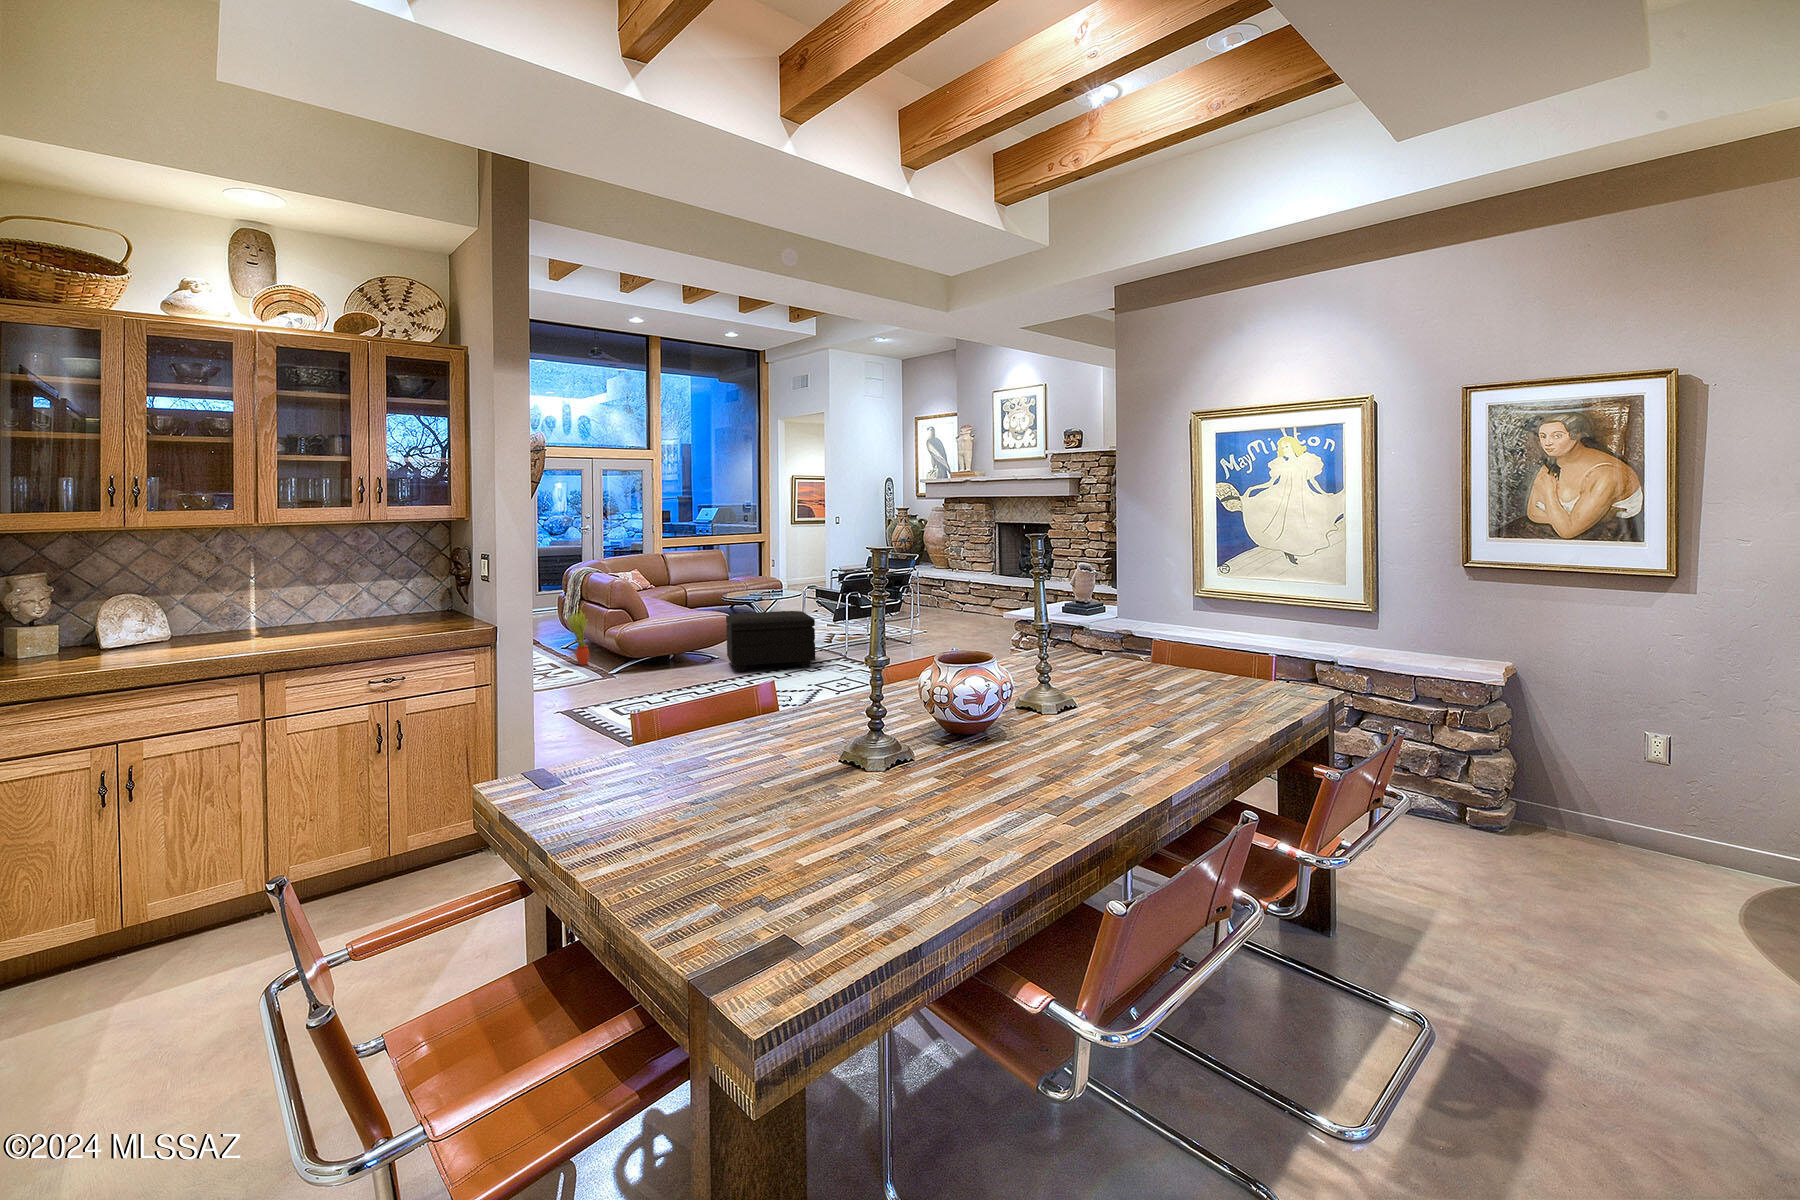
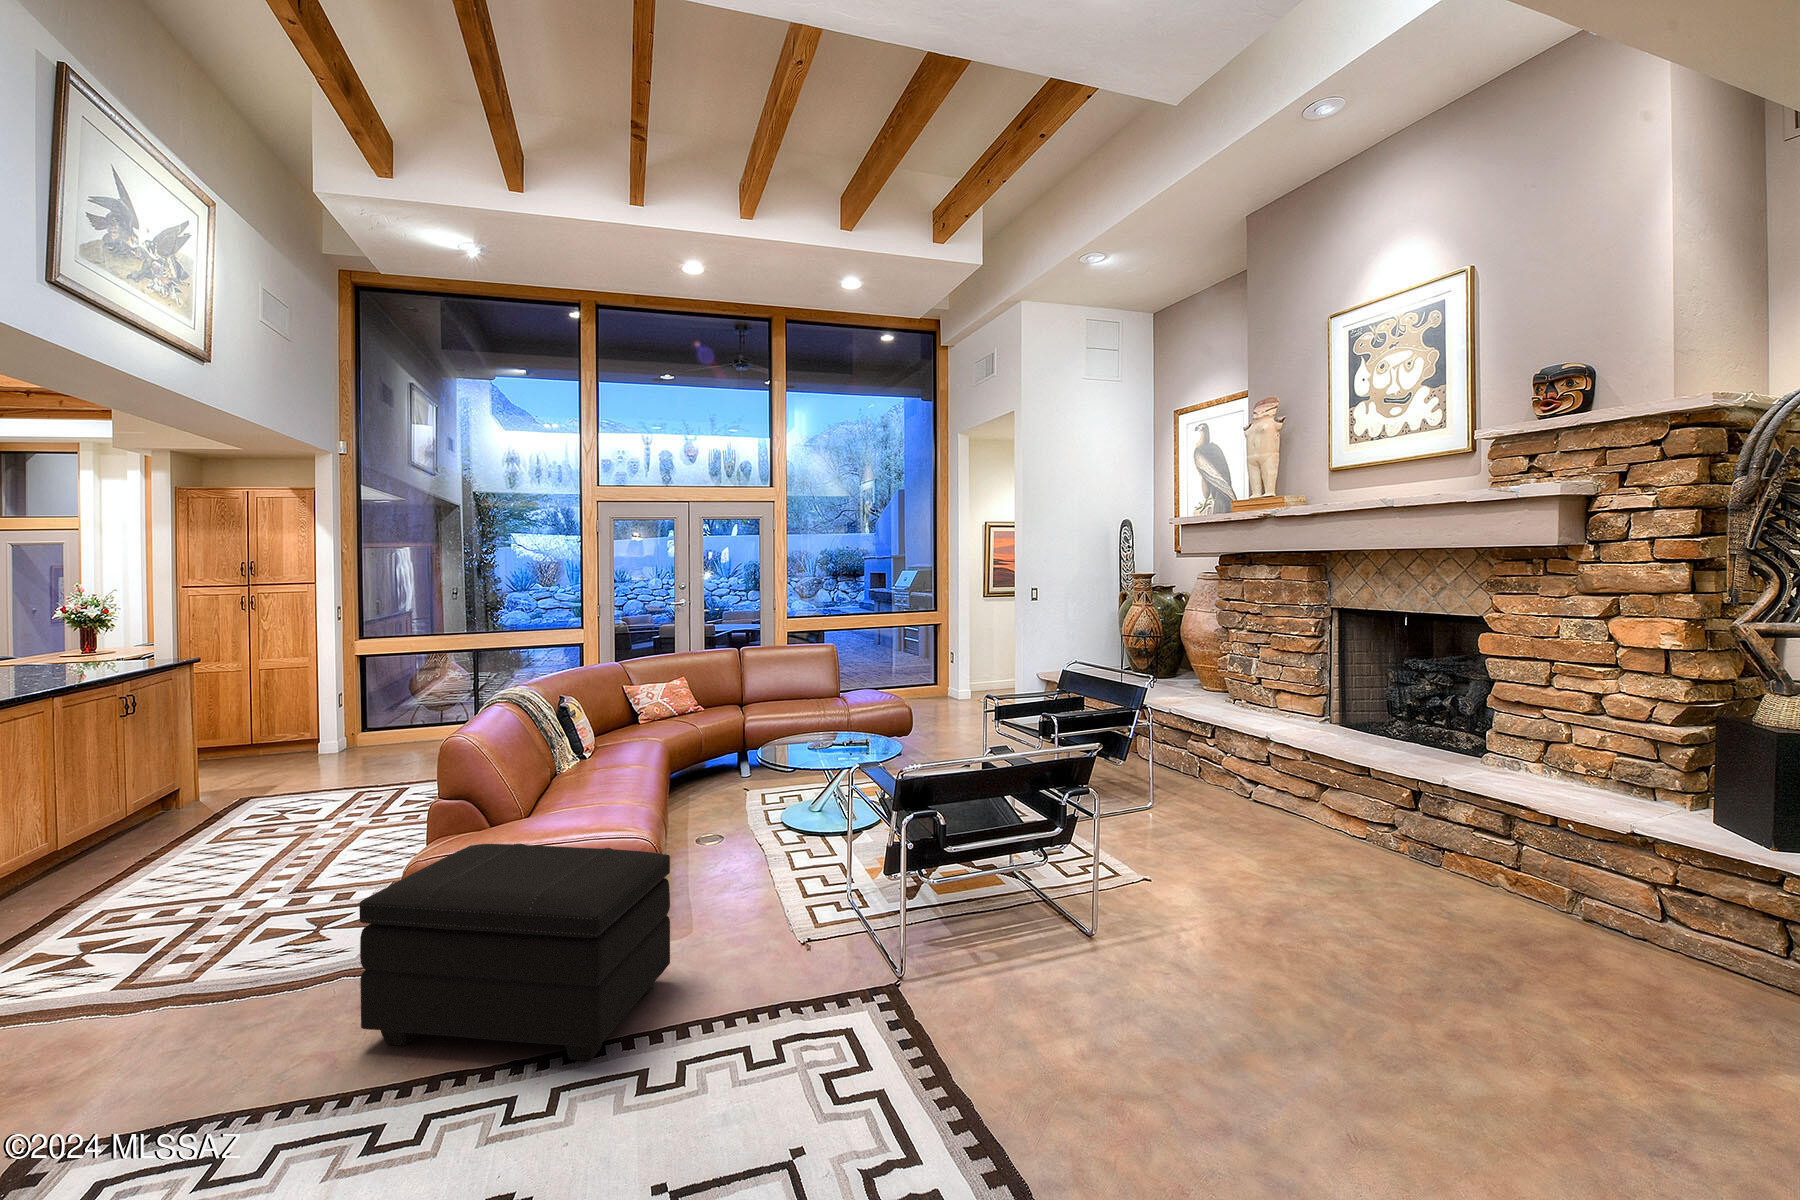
potted plant: present [568,610,589,665] -> none [205,781,258,910]

